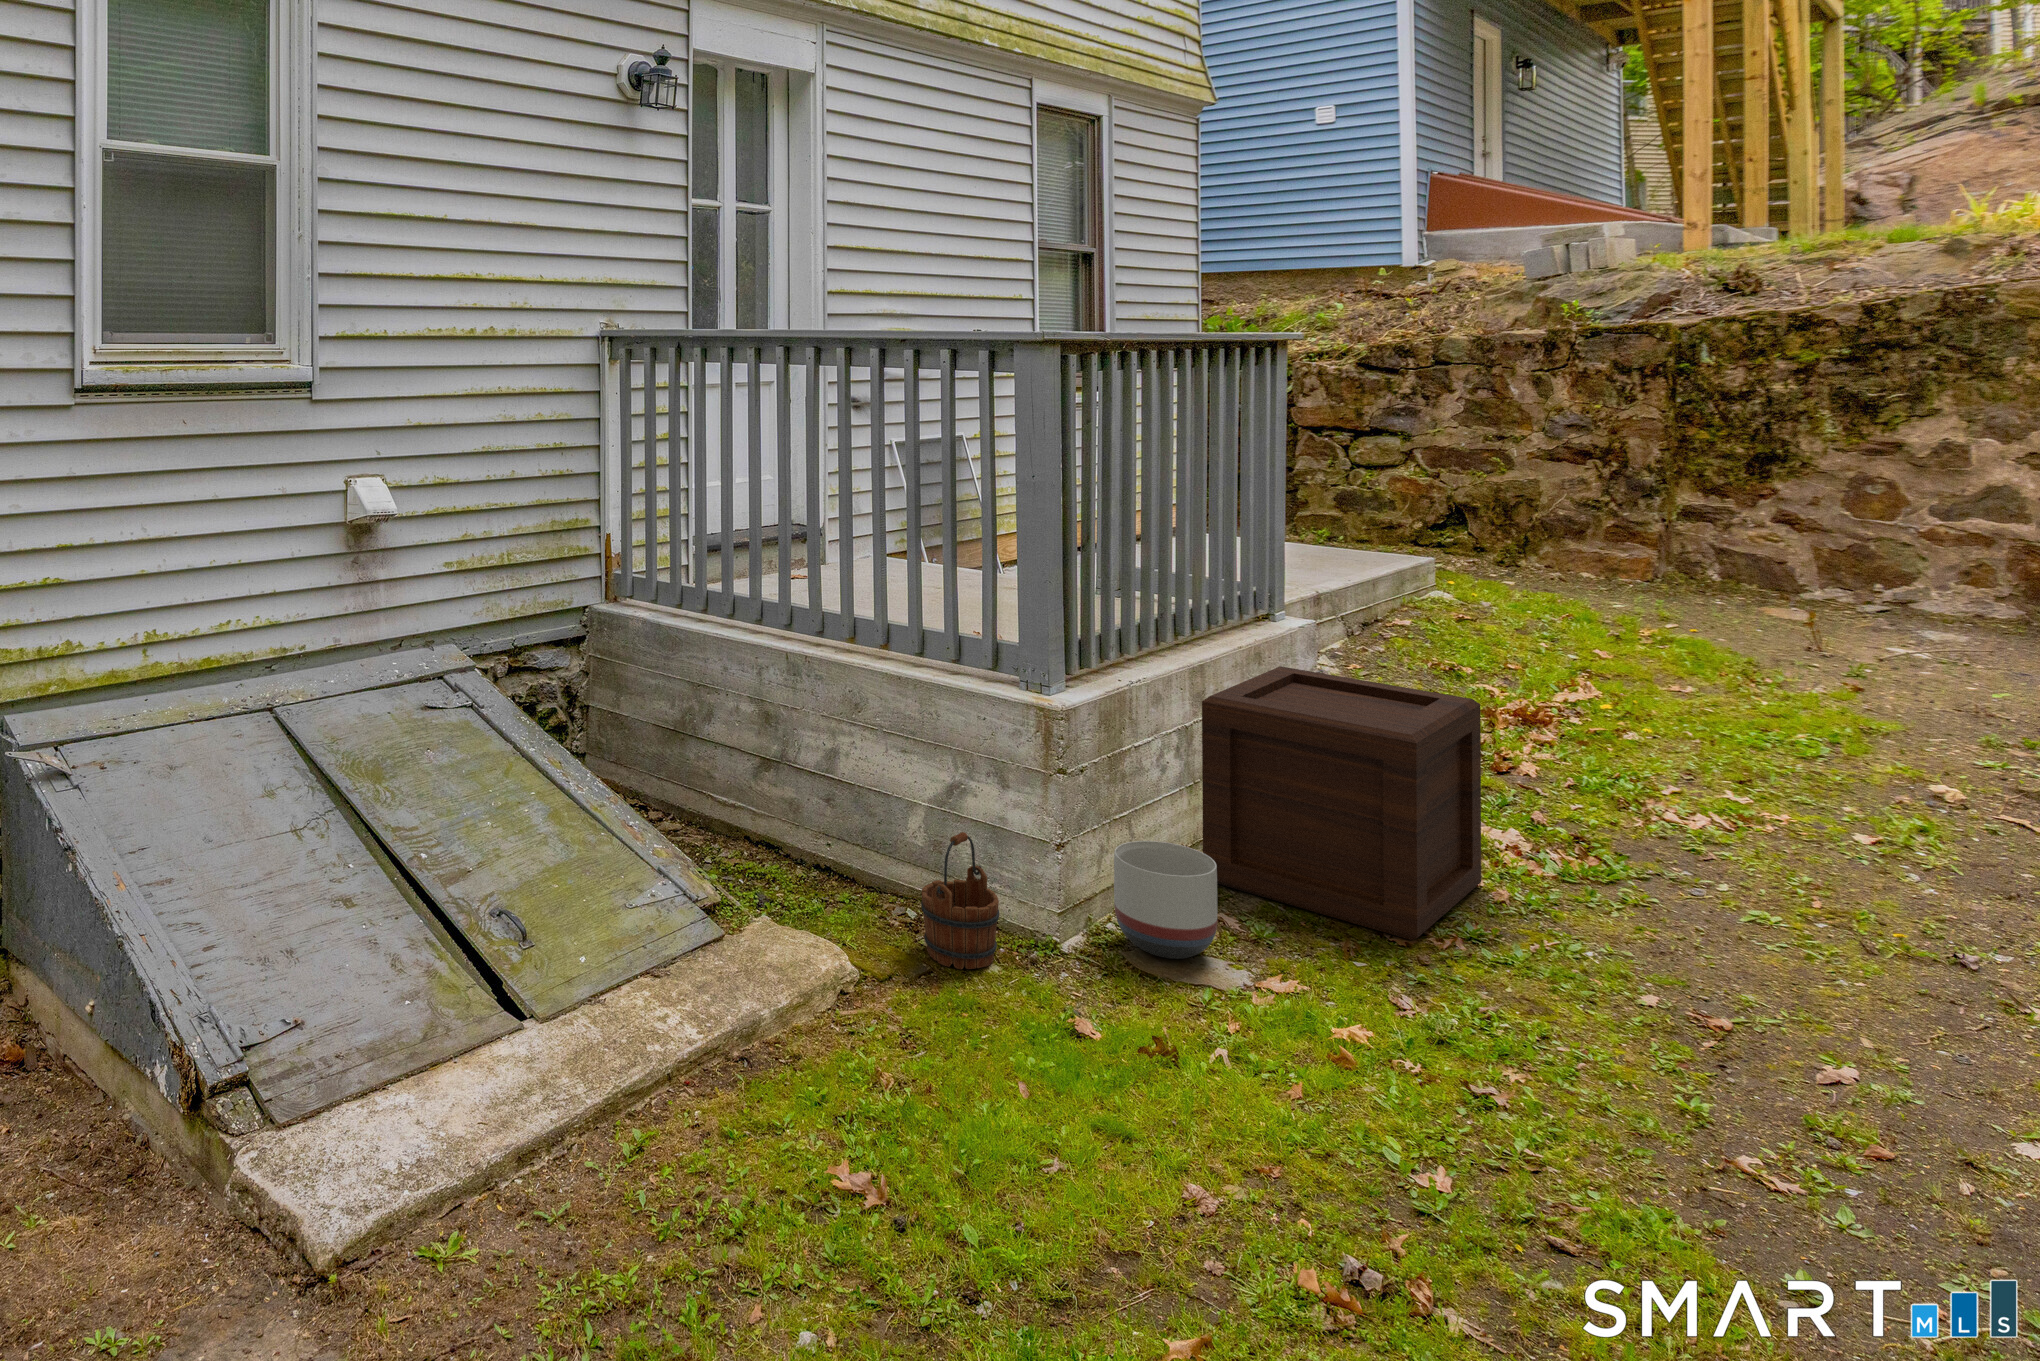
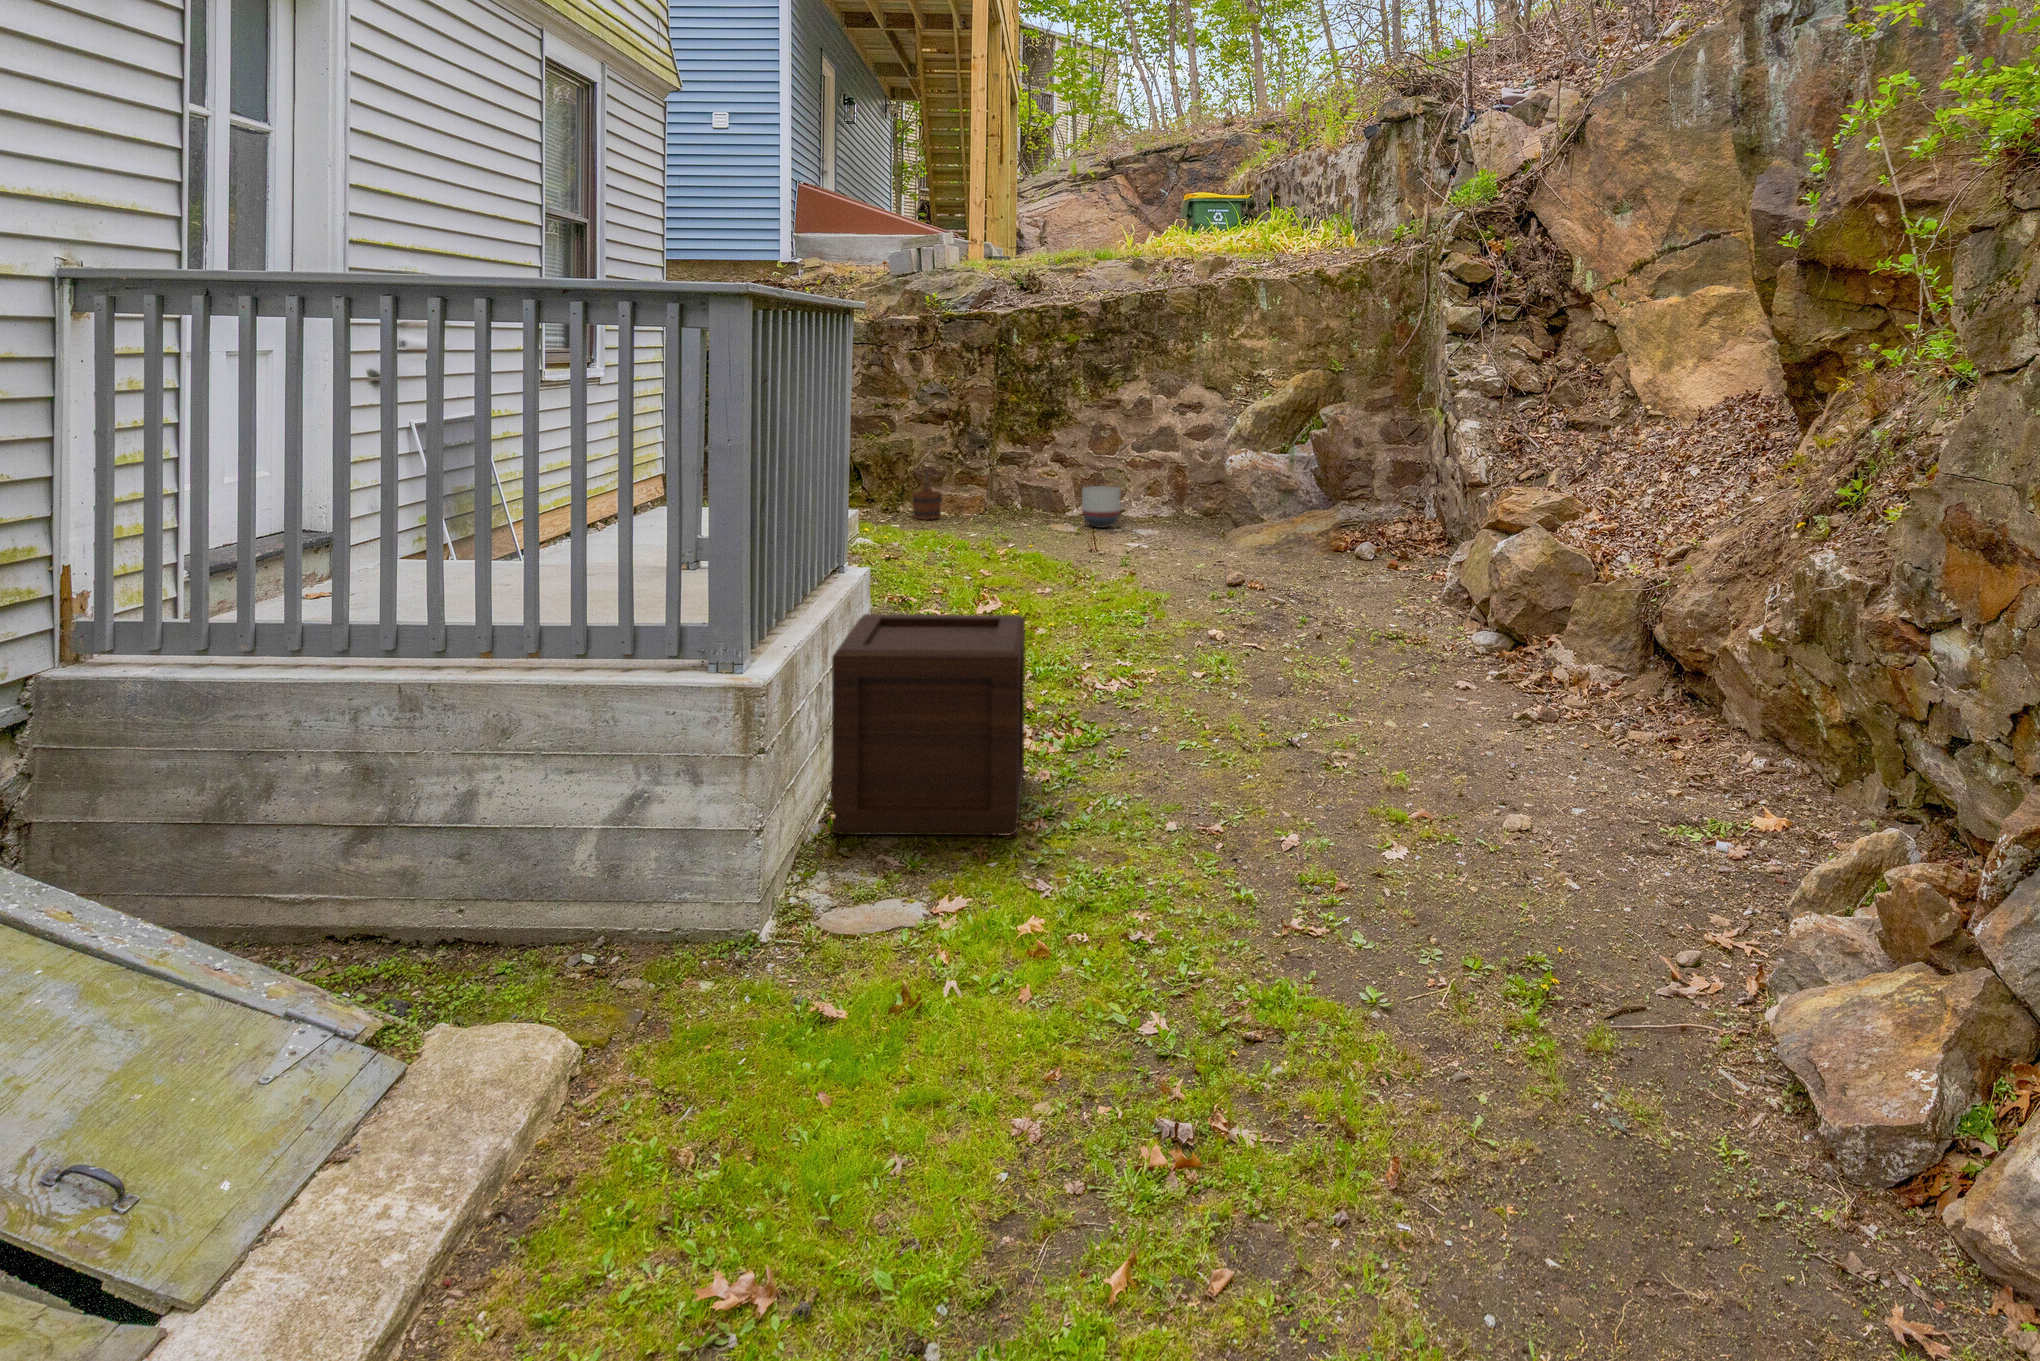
wooden bucket: present [921,832,999,969] -> present [912,468,942,520]
planter: present [1114,841,1217,959] -> present [1082,486,1121,528]

